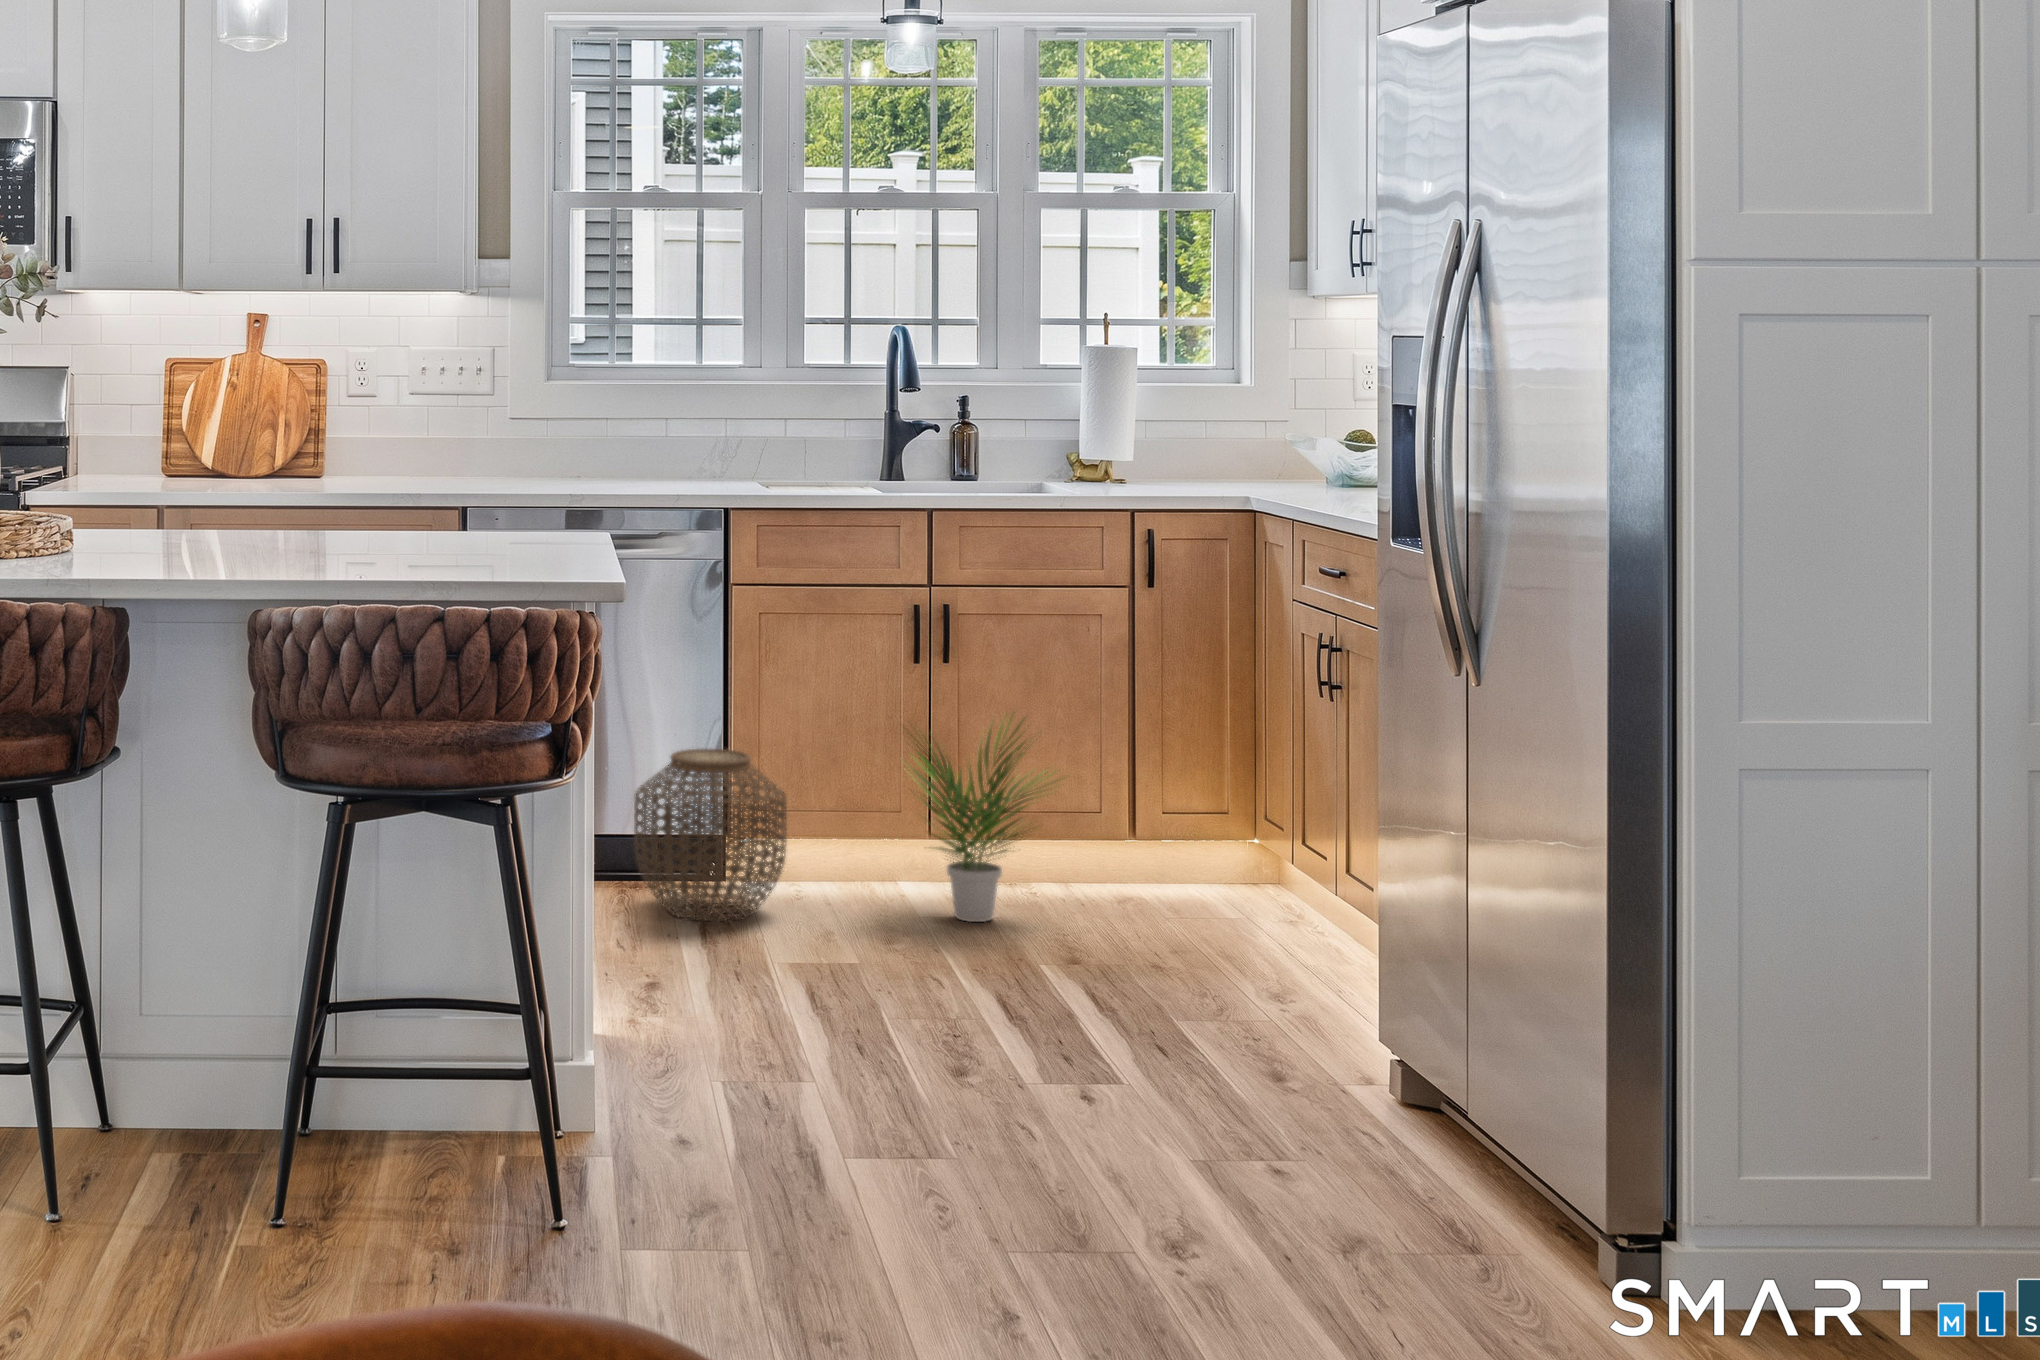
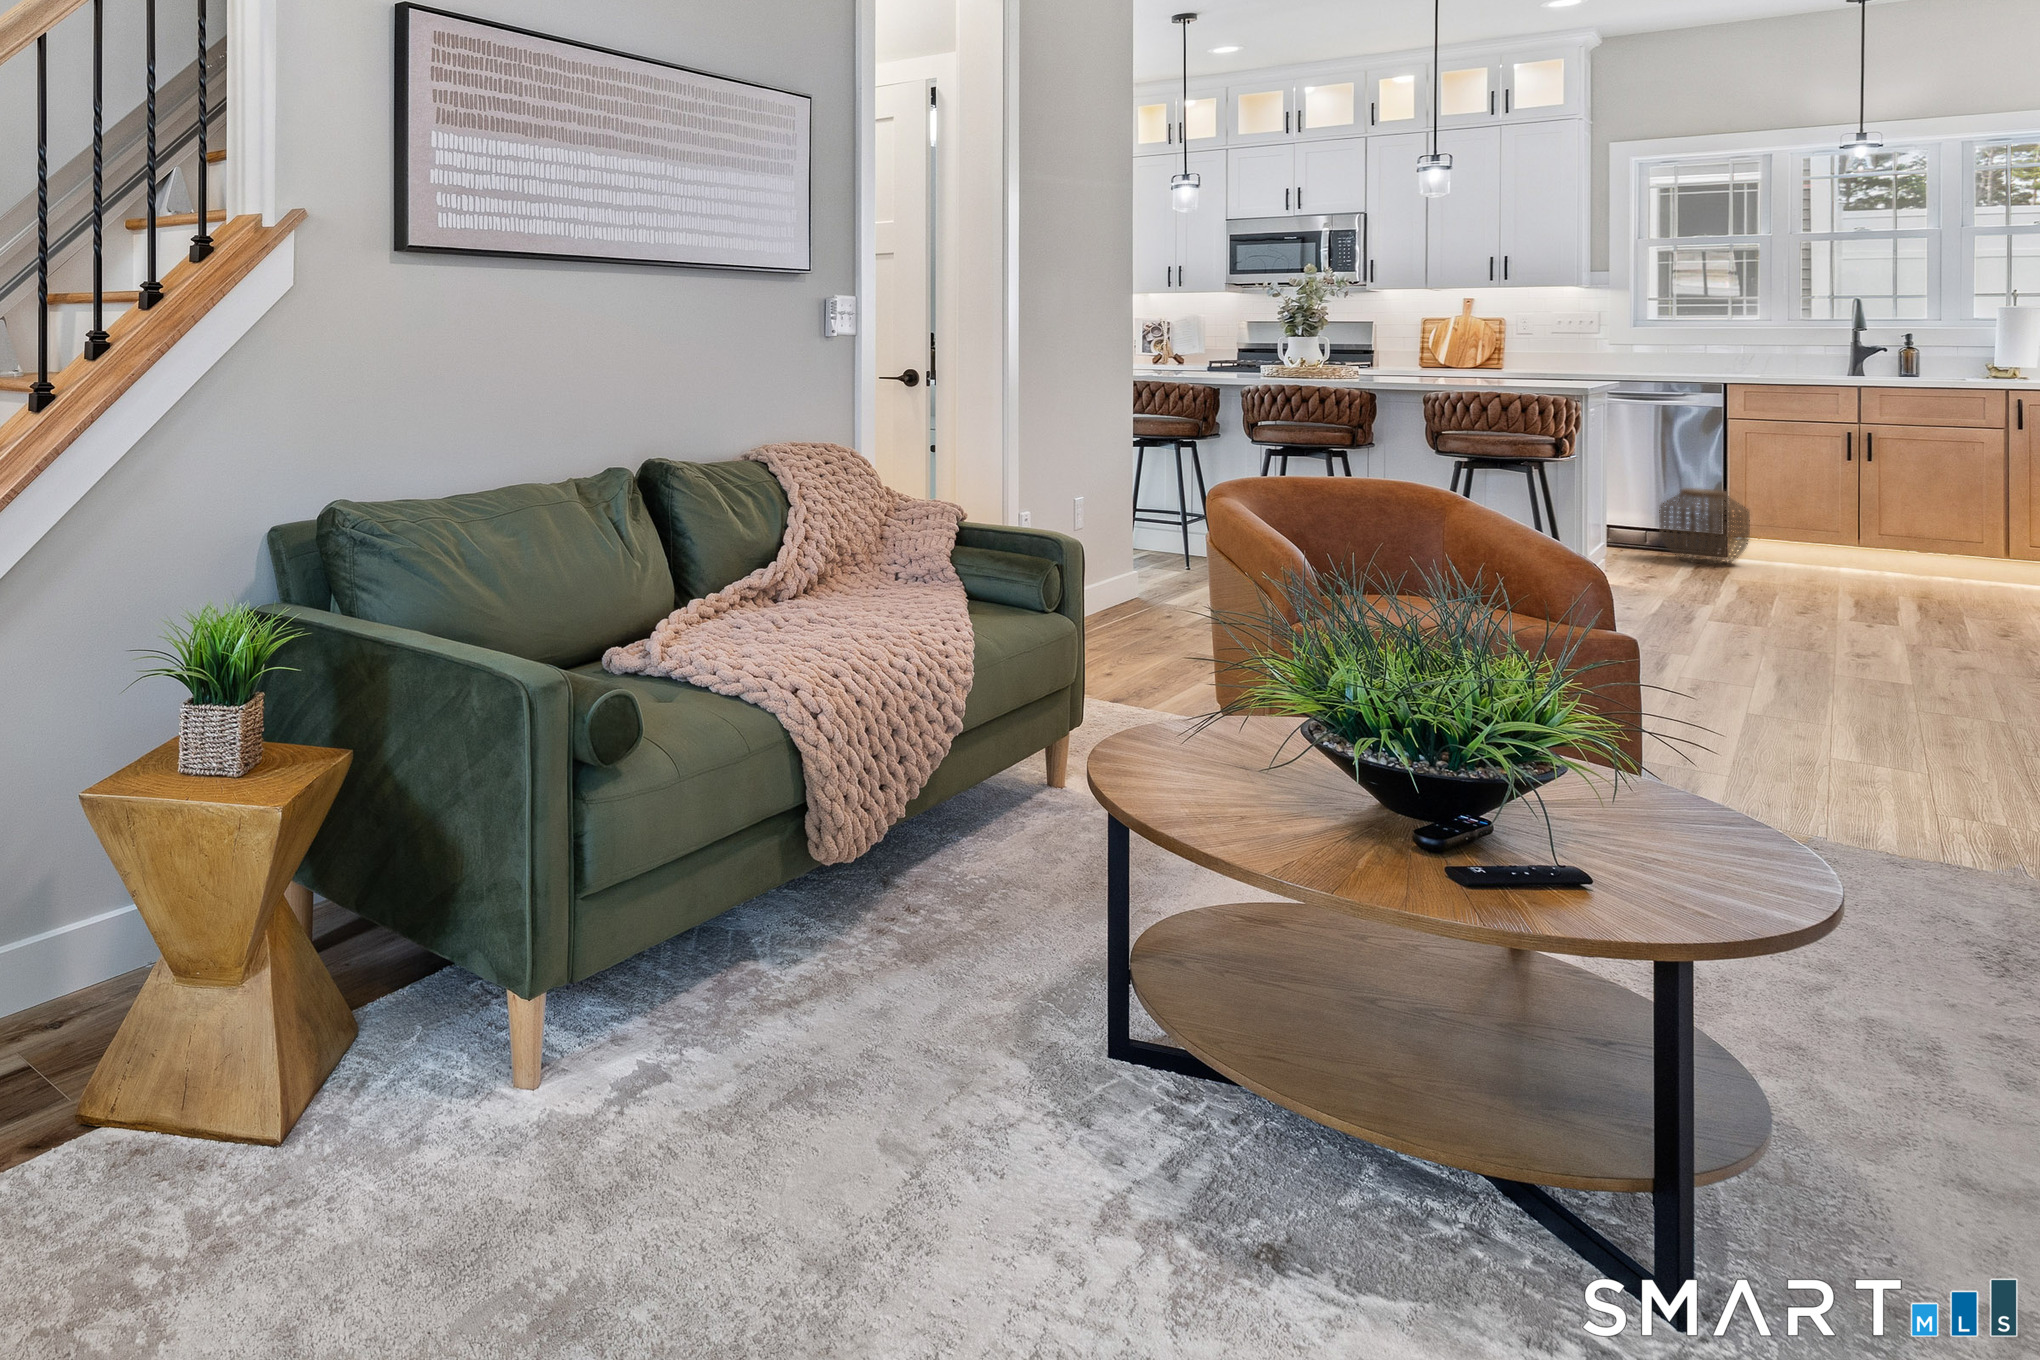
potted plant: present [908,715,1059,922] -> none [1808,479,1938,579]

